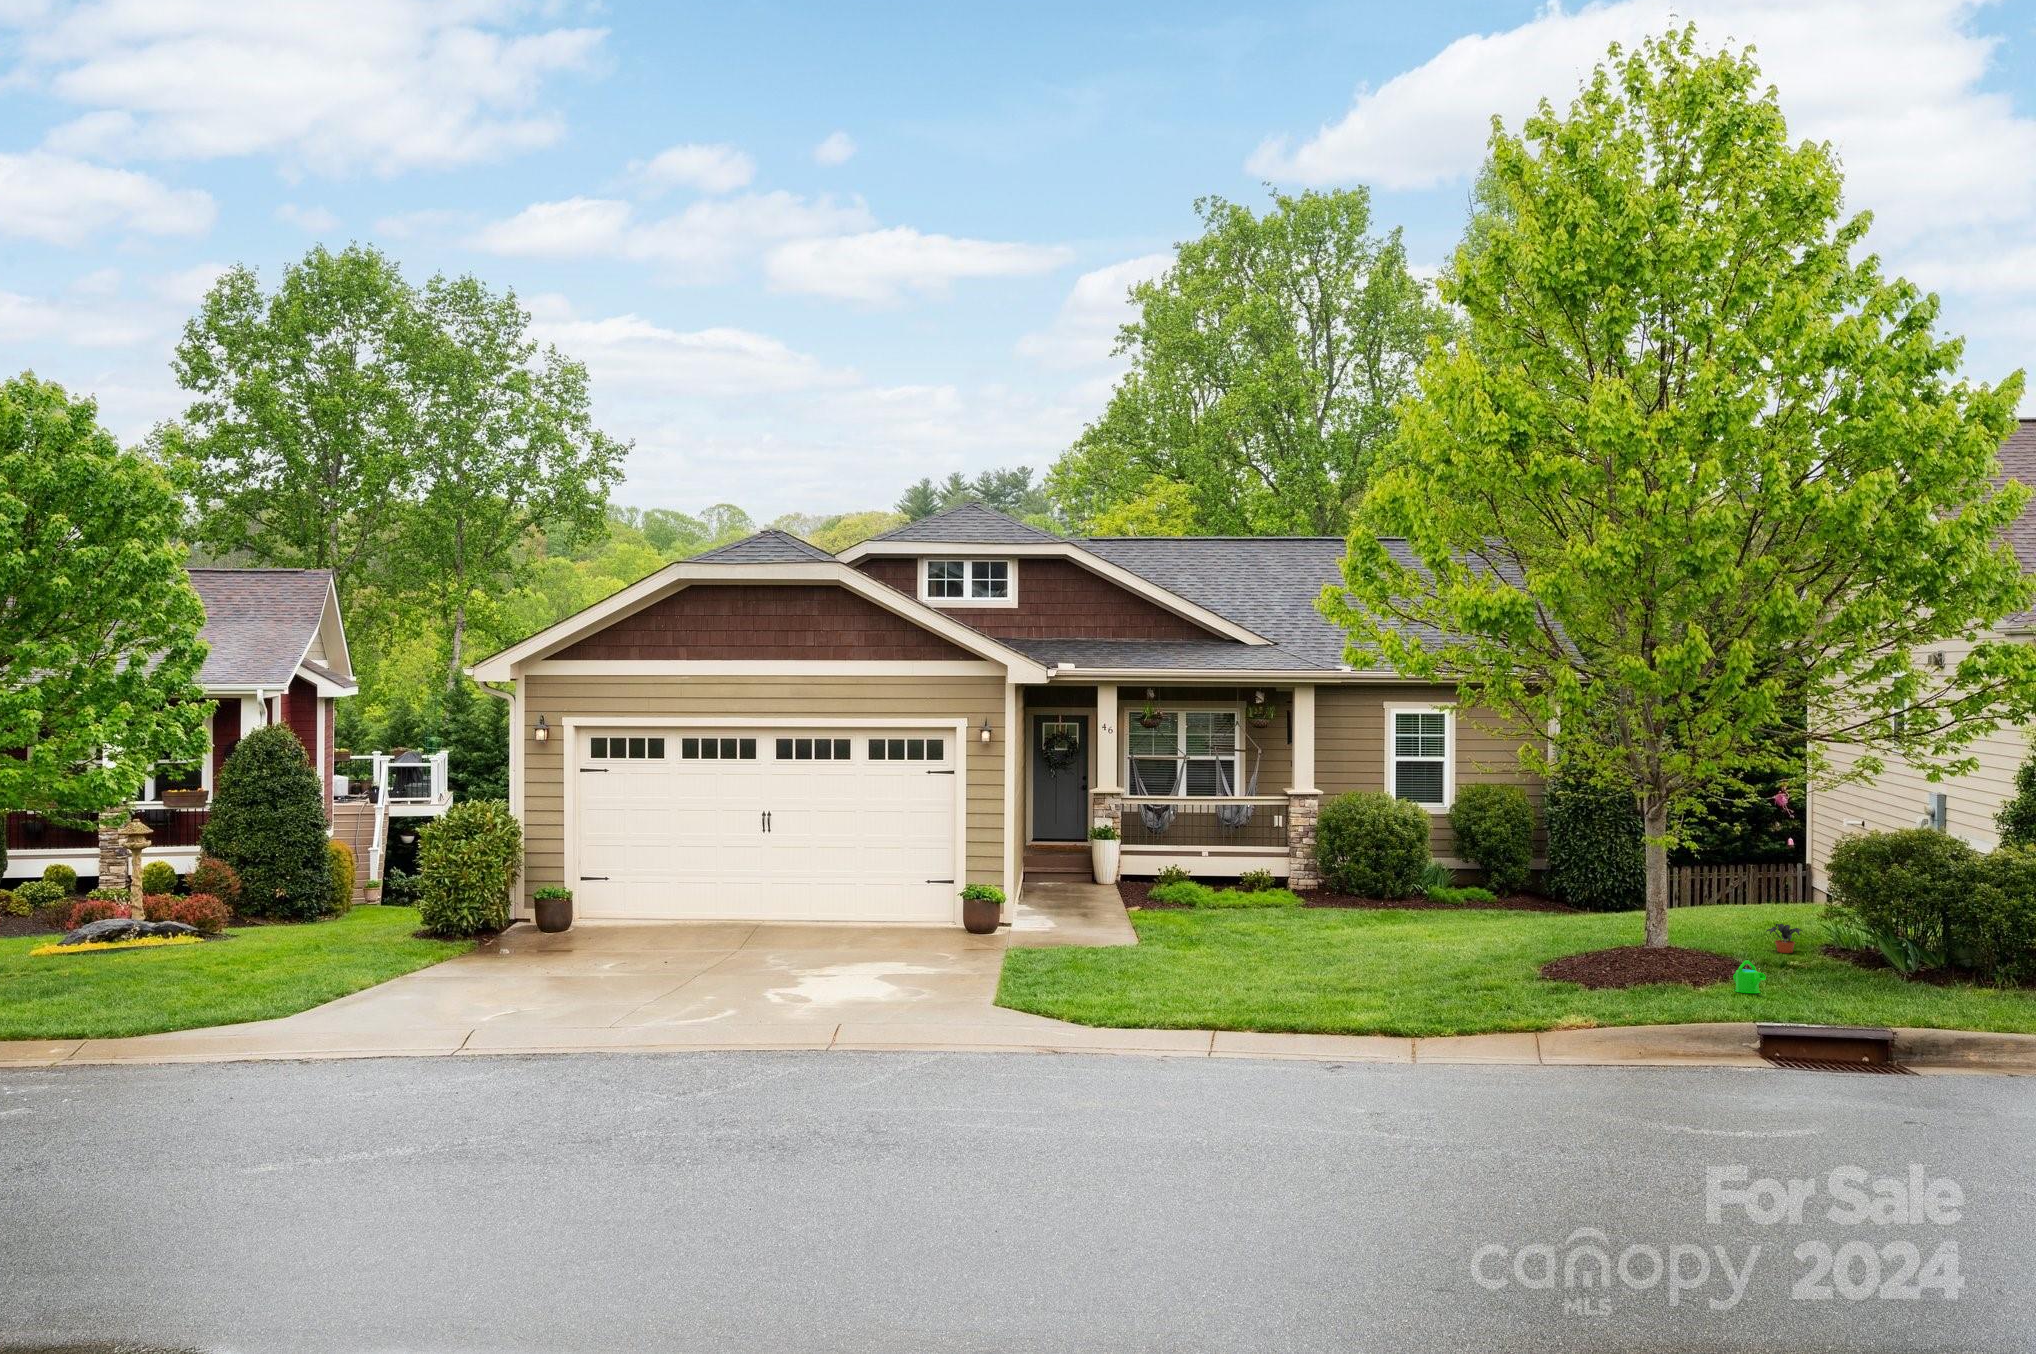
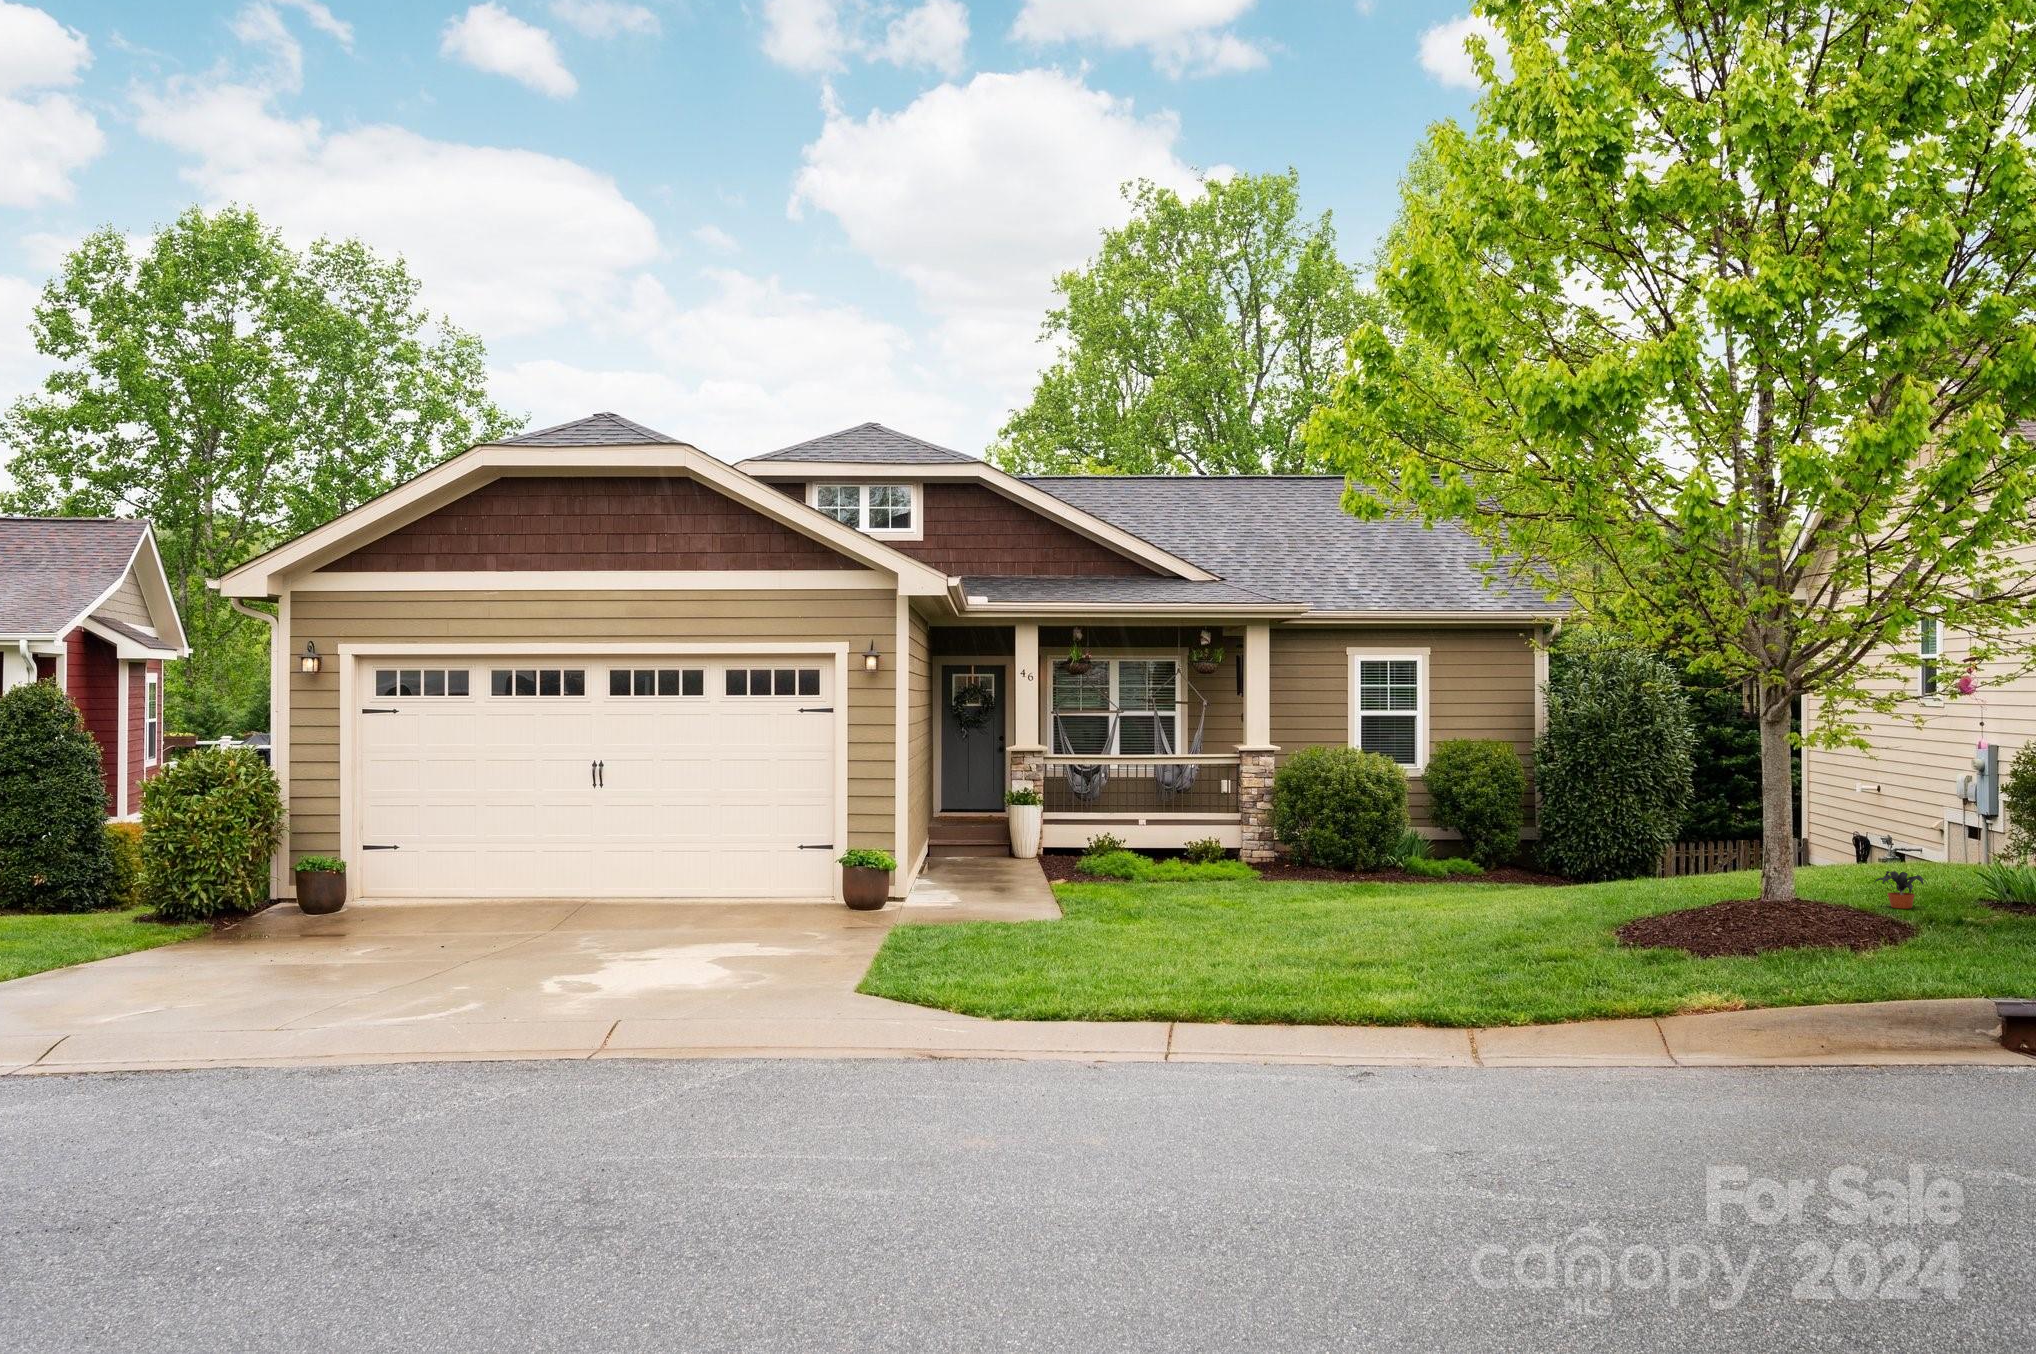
watering can: present [1733,960,1766,994] -> none [1866,910,1919,956]

